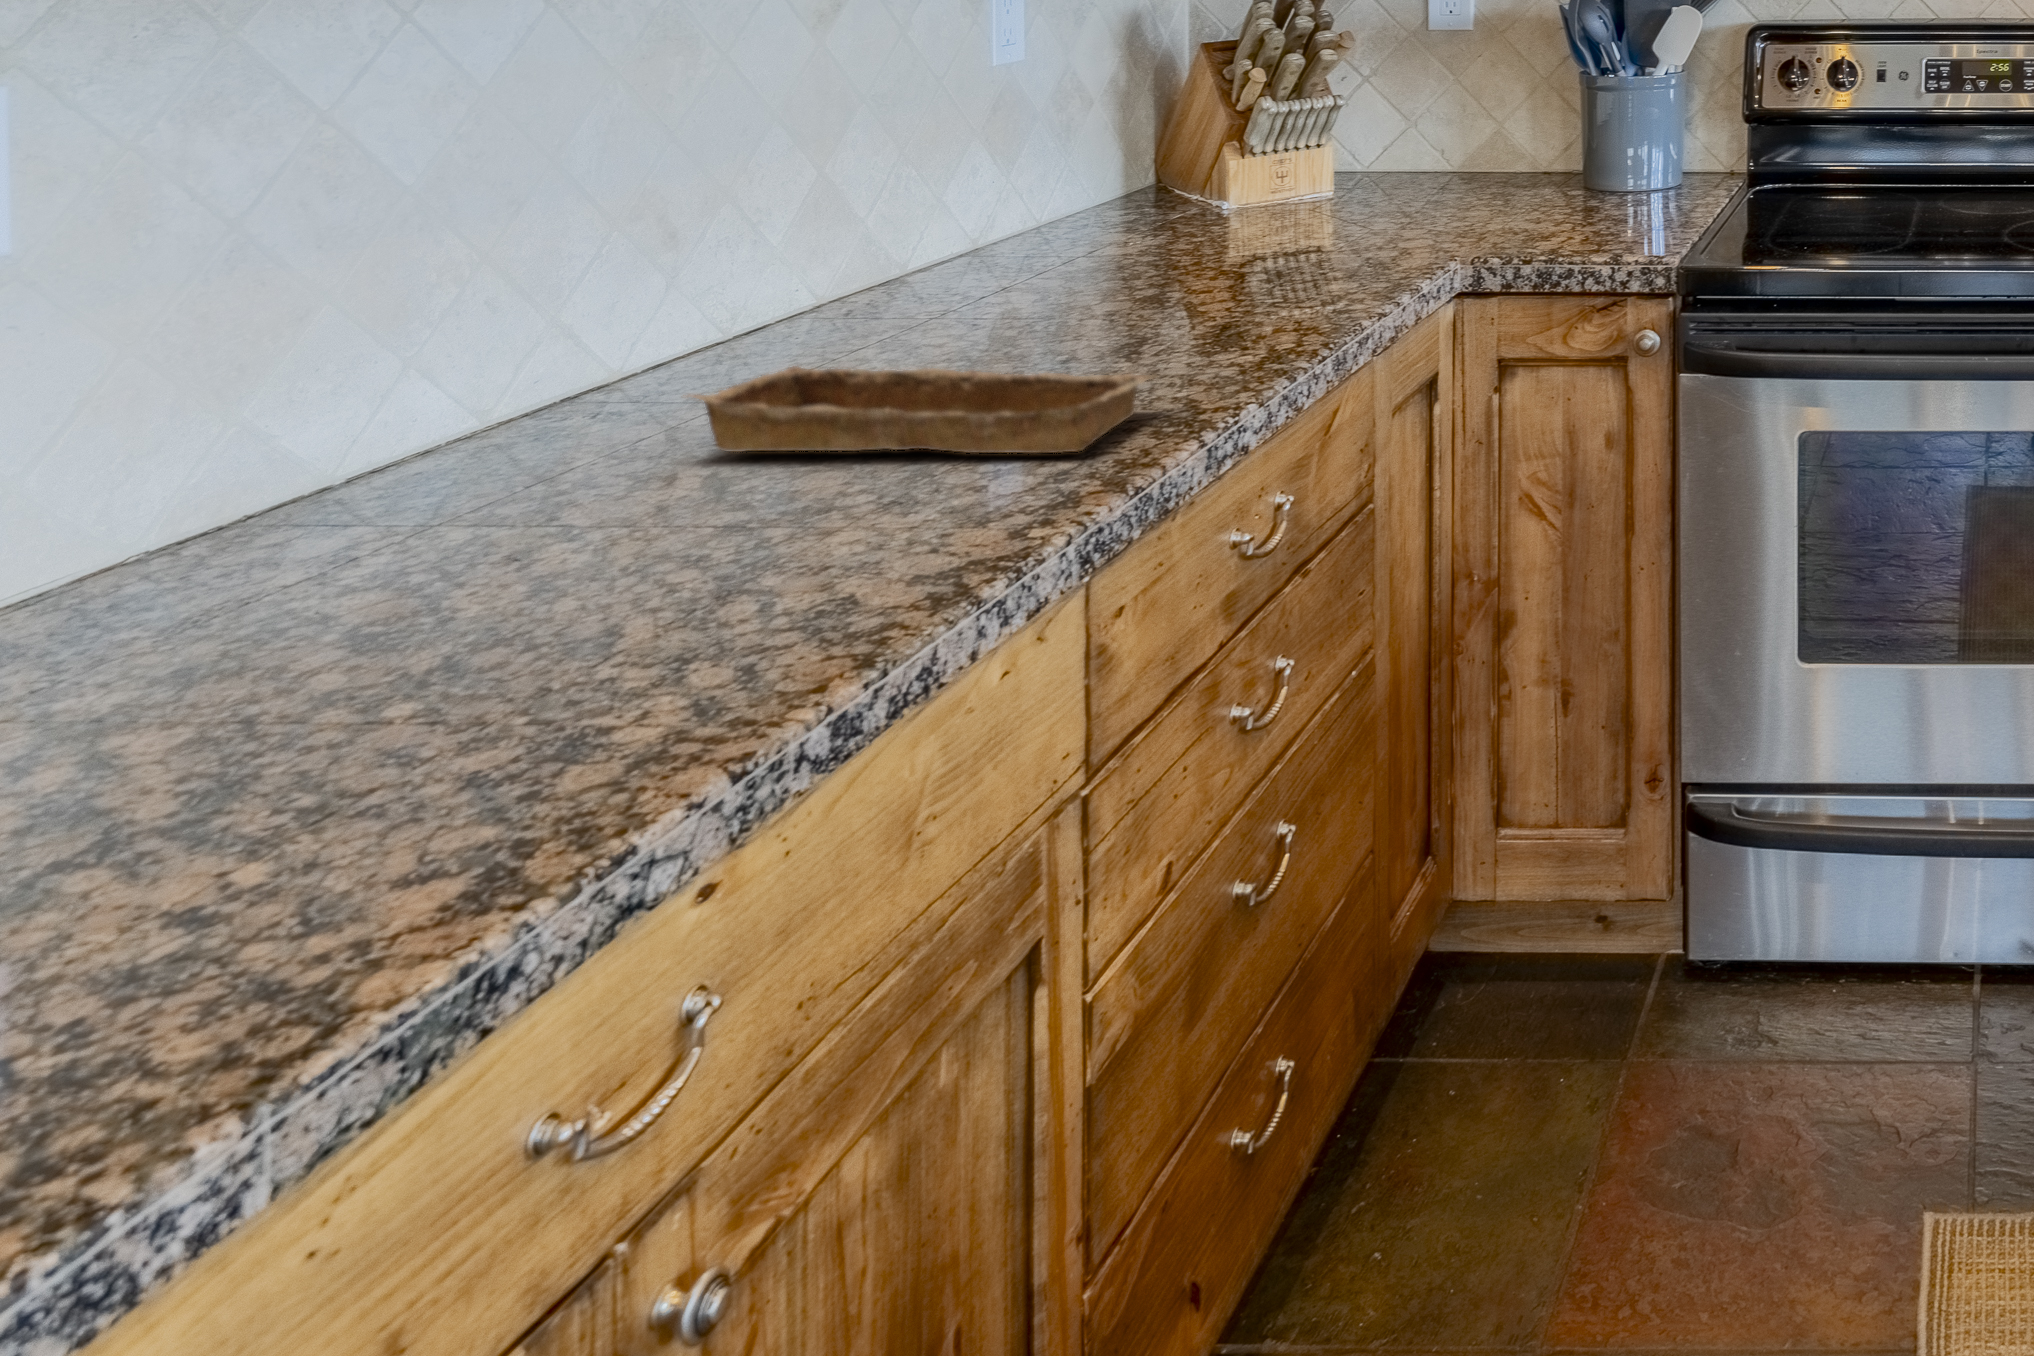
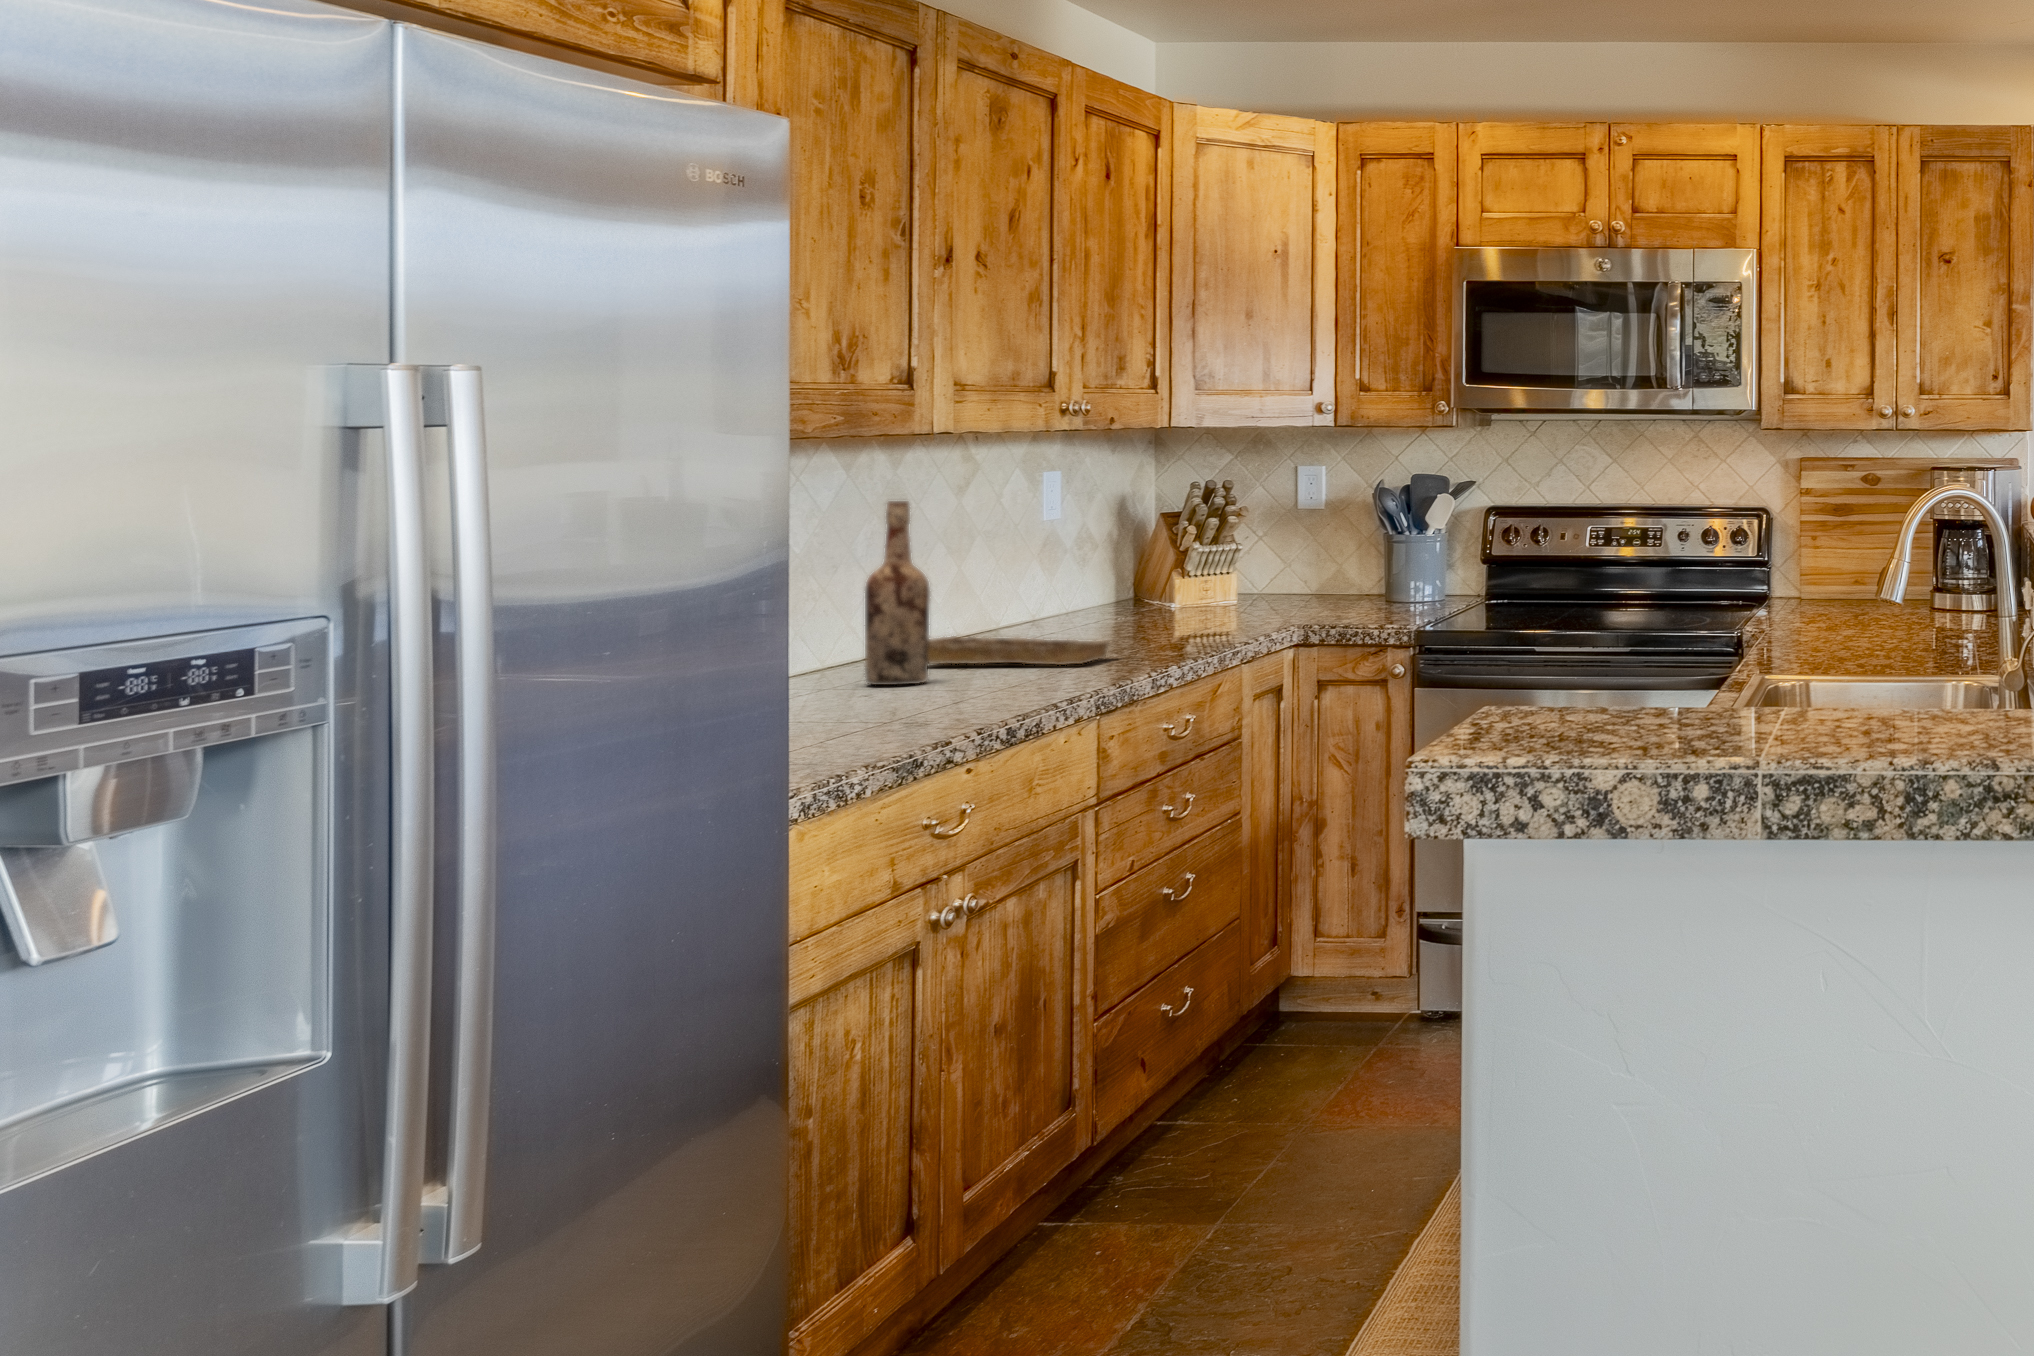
wine bottle: none [507,95,695,576] -> present [865,501,930,685]

